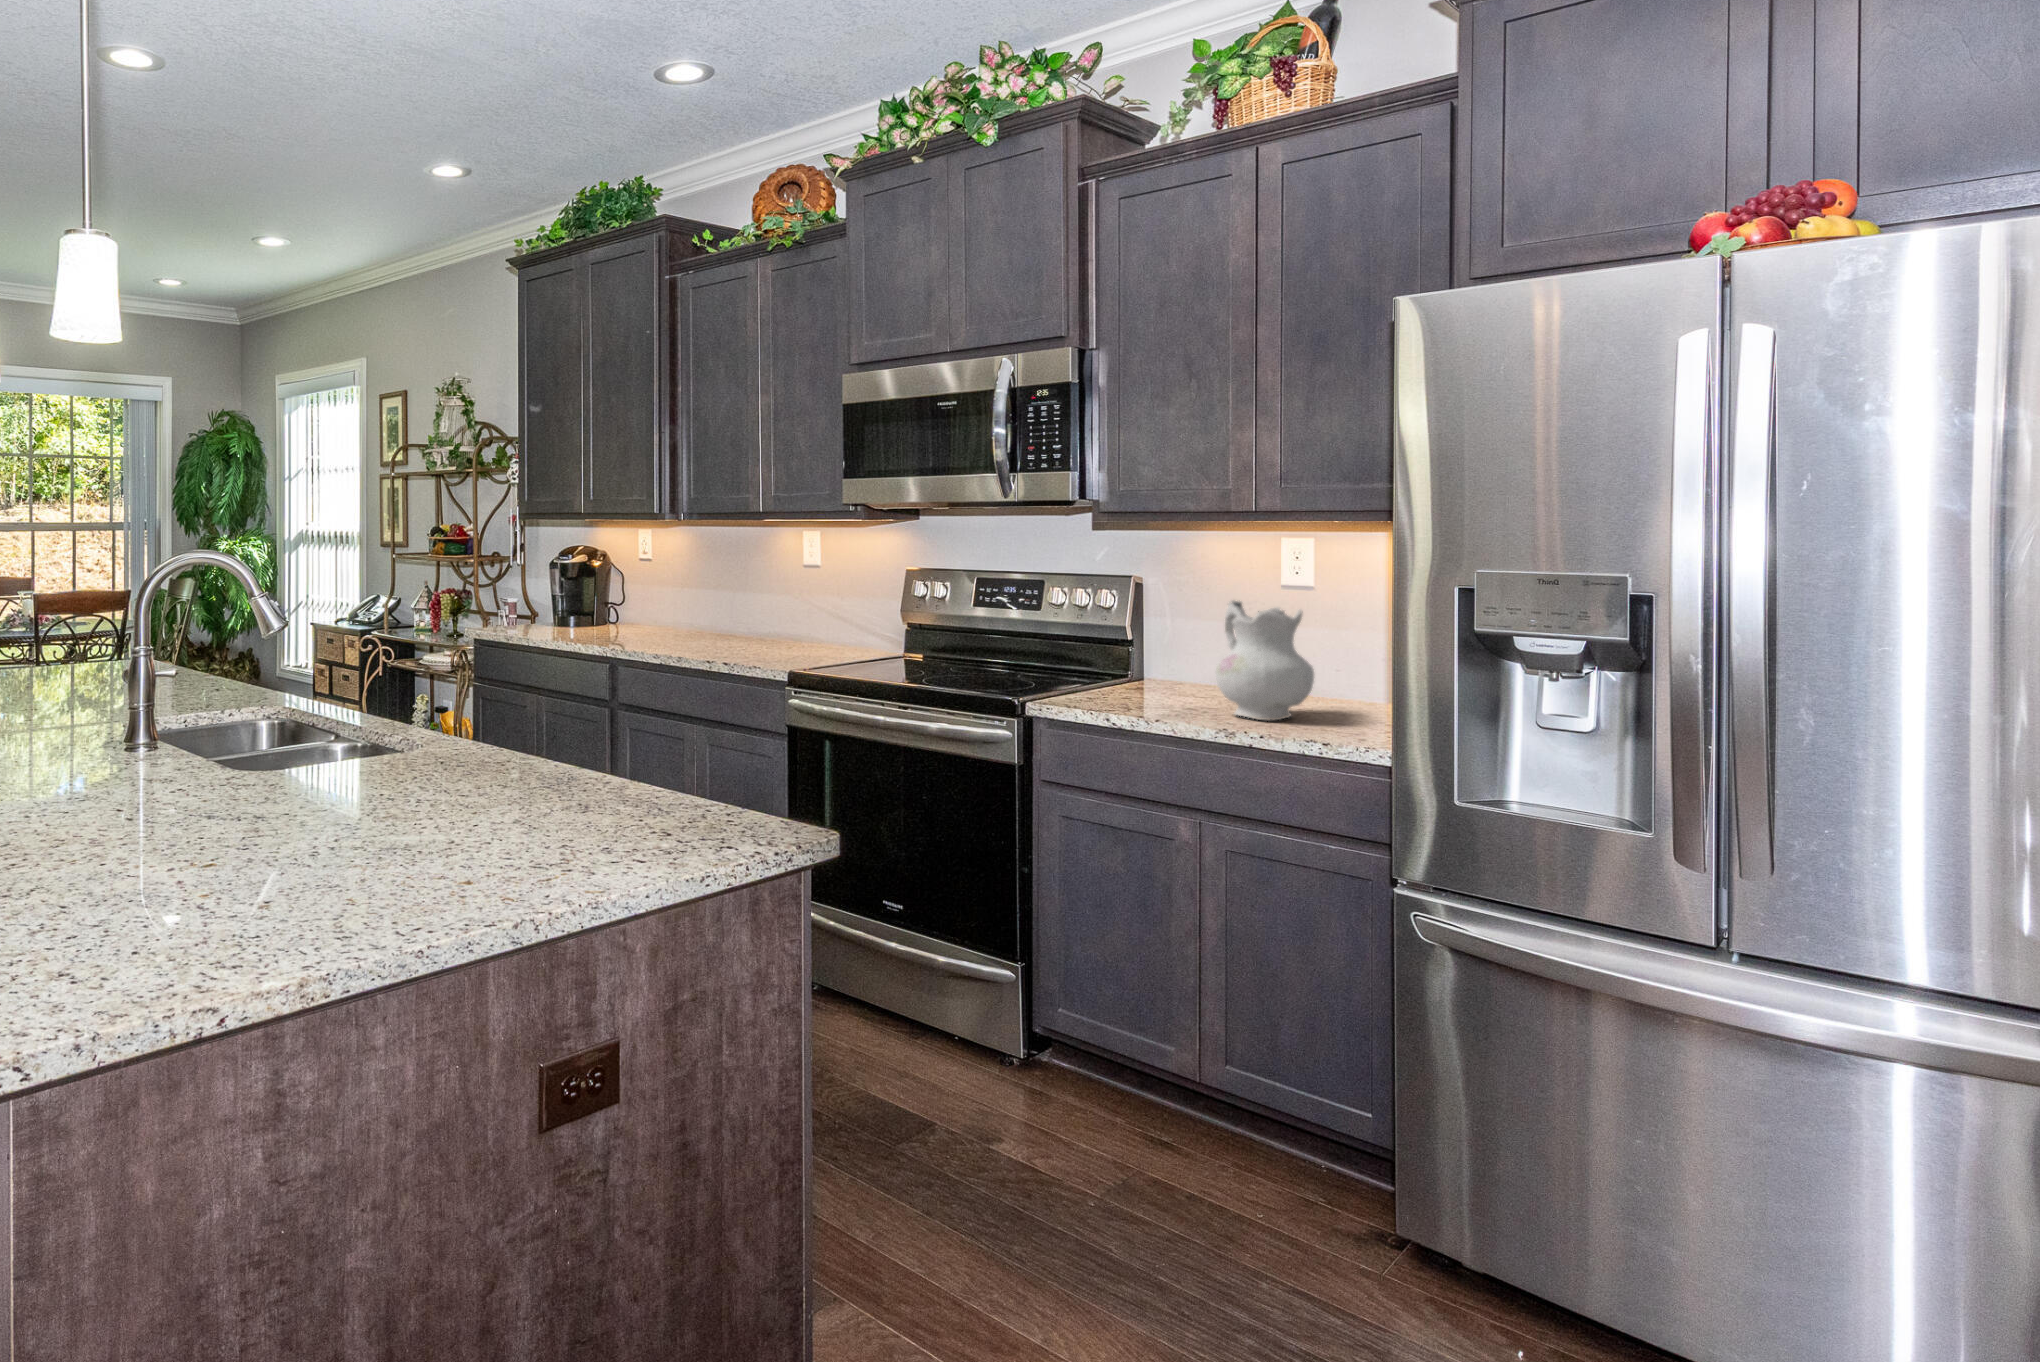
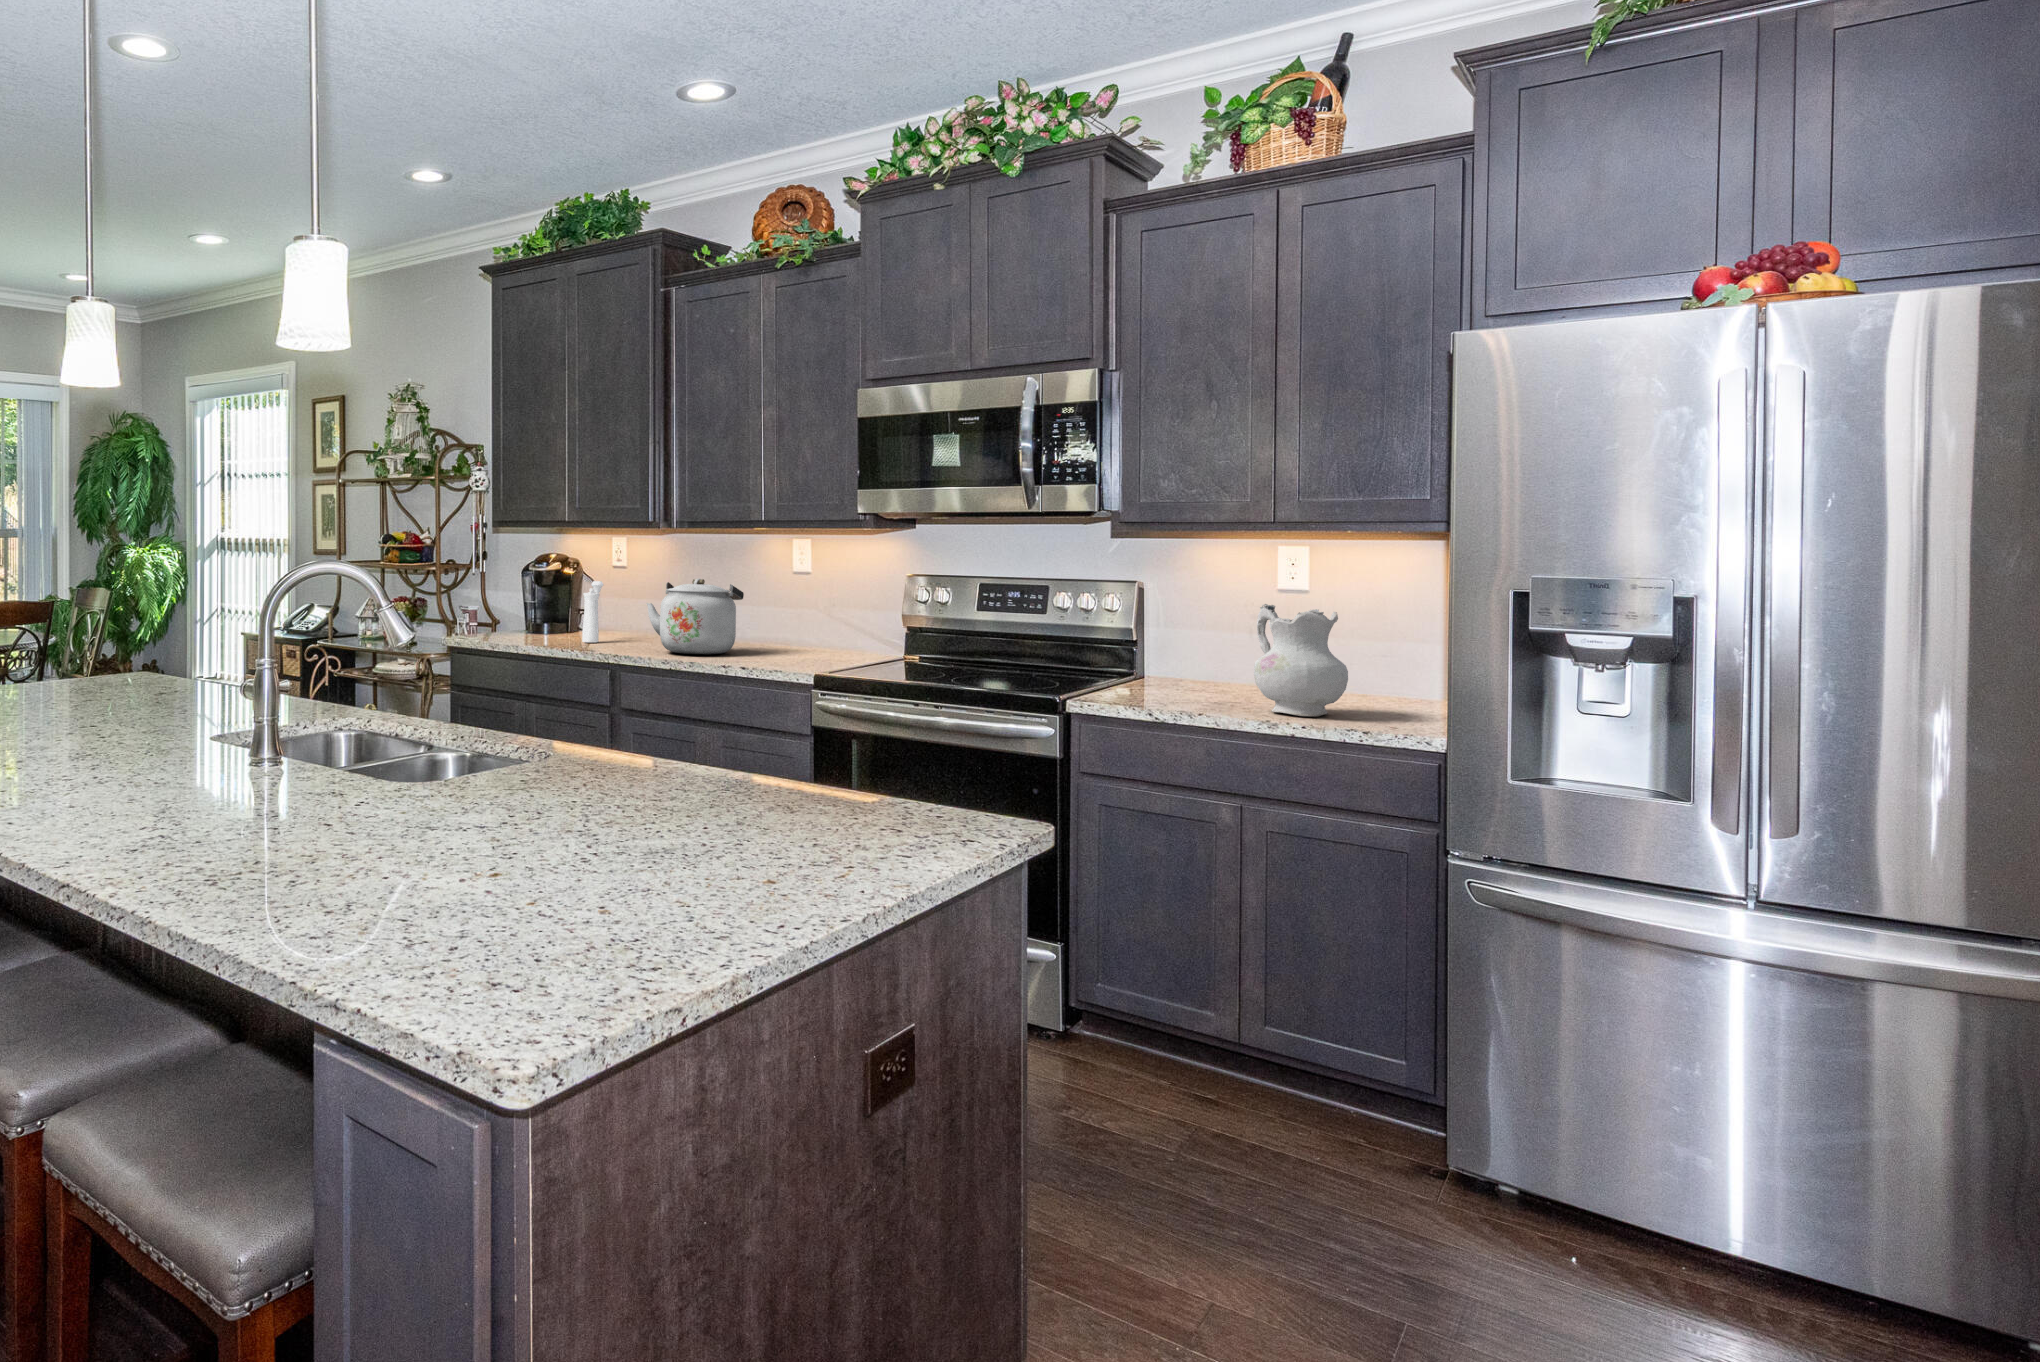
kettle: none [653,571,751,647] -> present [647,579,744,654]
pepper mill: none [602,573,625,634] -> present [582,581,604,642]

